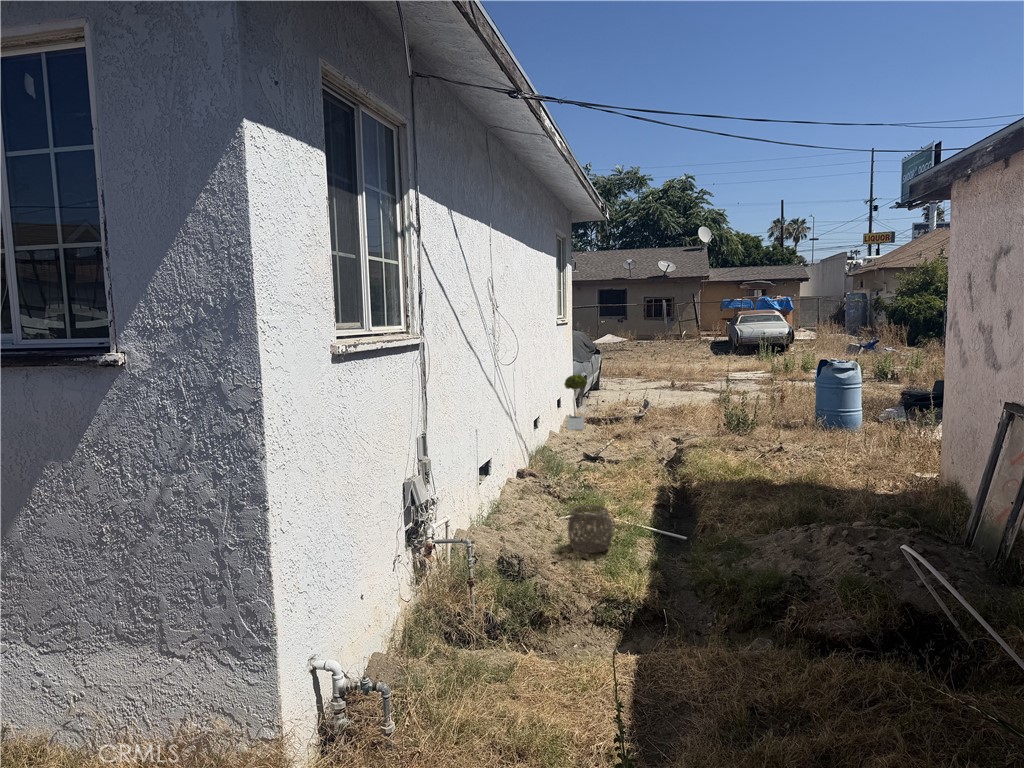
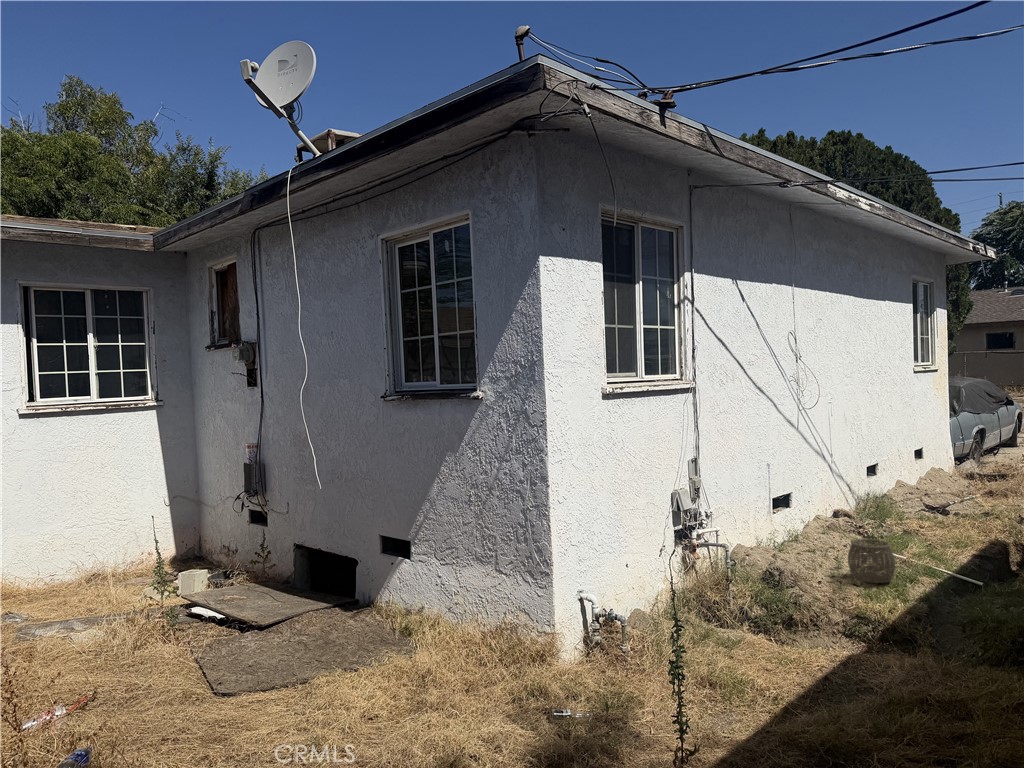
potted tree: present [564,374,587,430] -> none [922,422,950,482]

